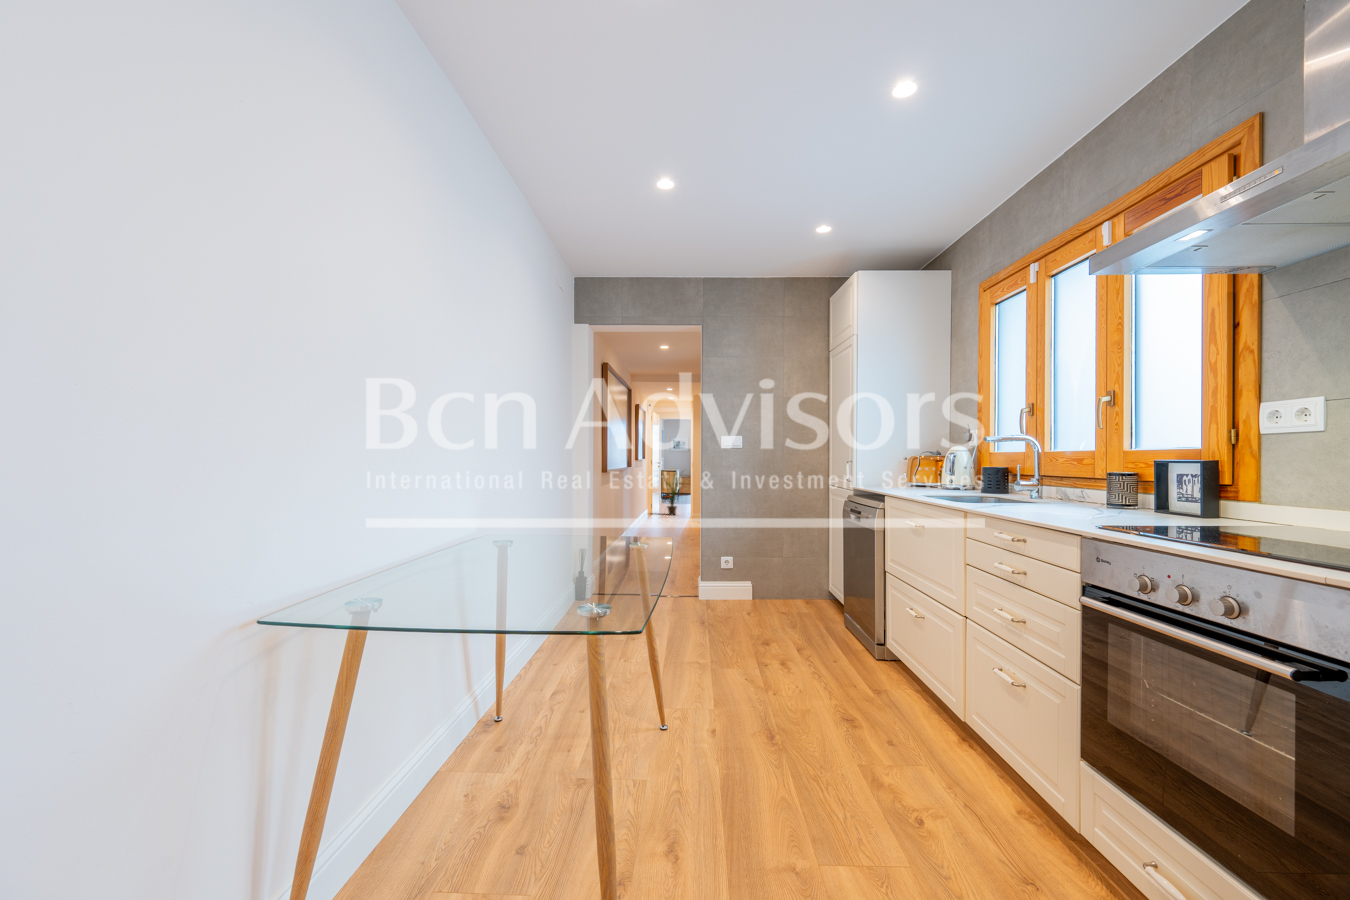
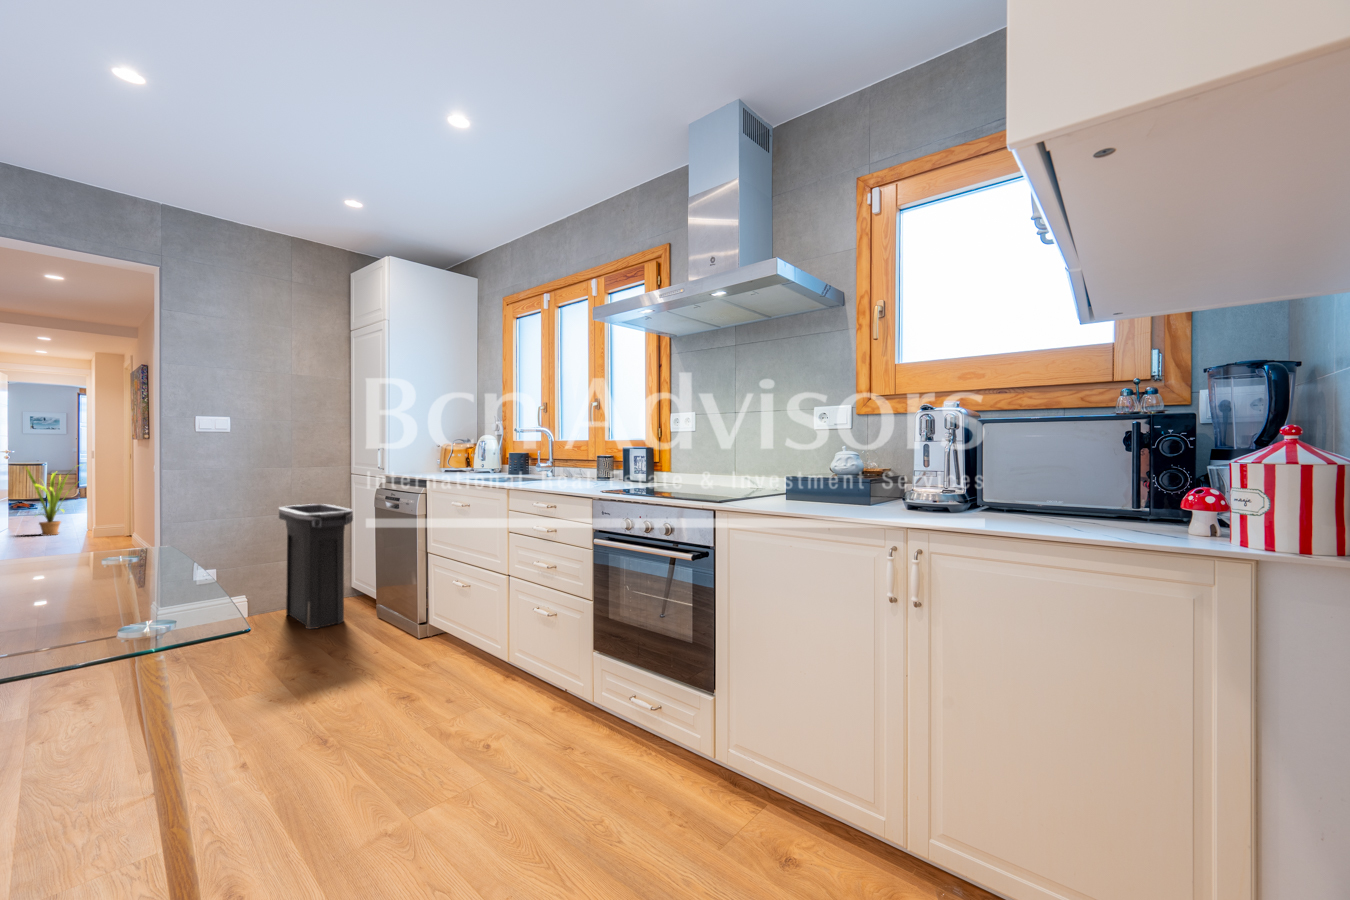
trash can: none [770,509,822,622] -> present [279,504,353,629]

